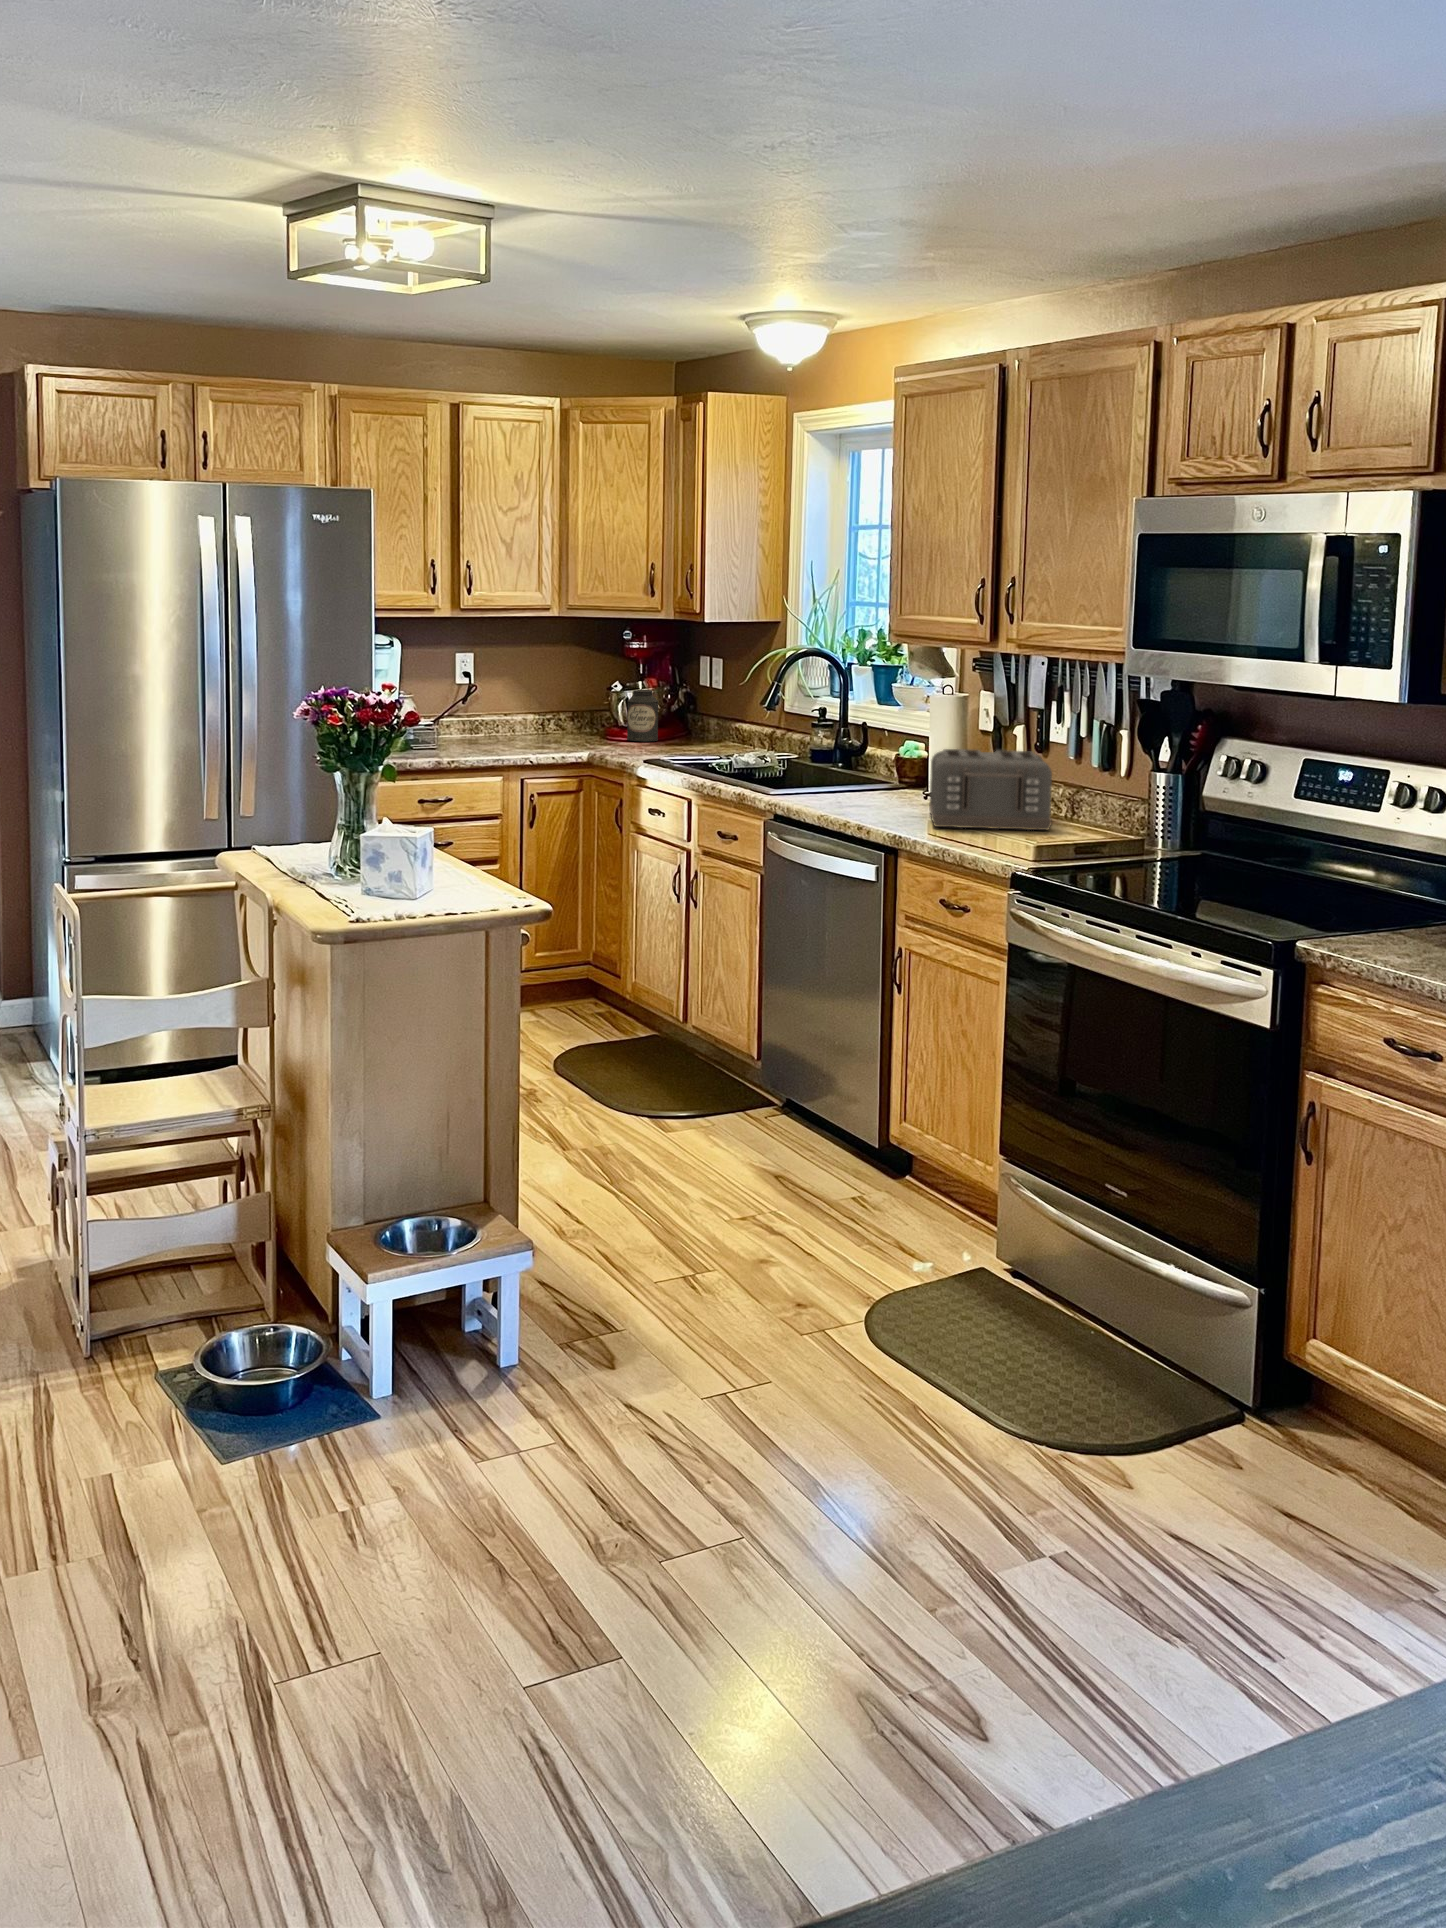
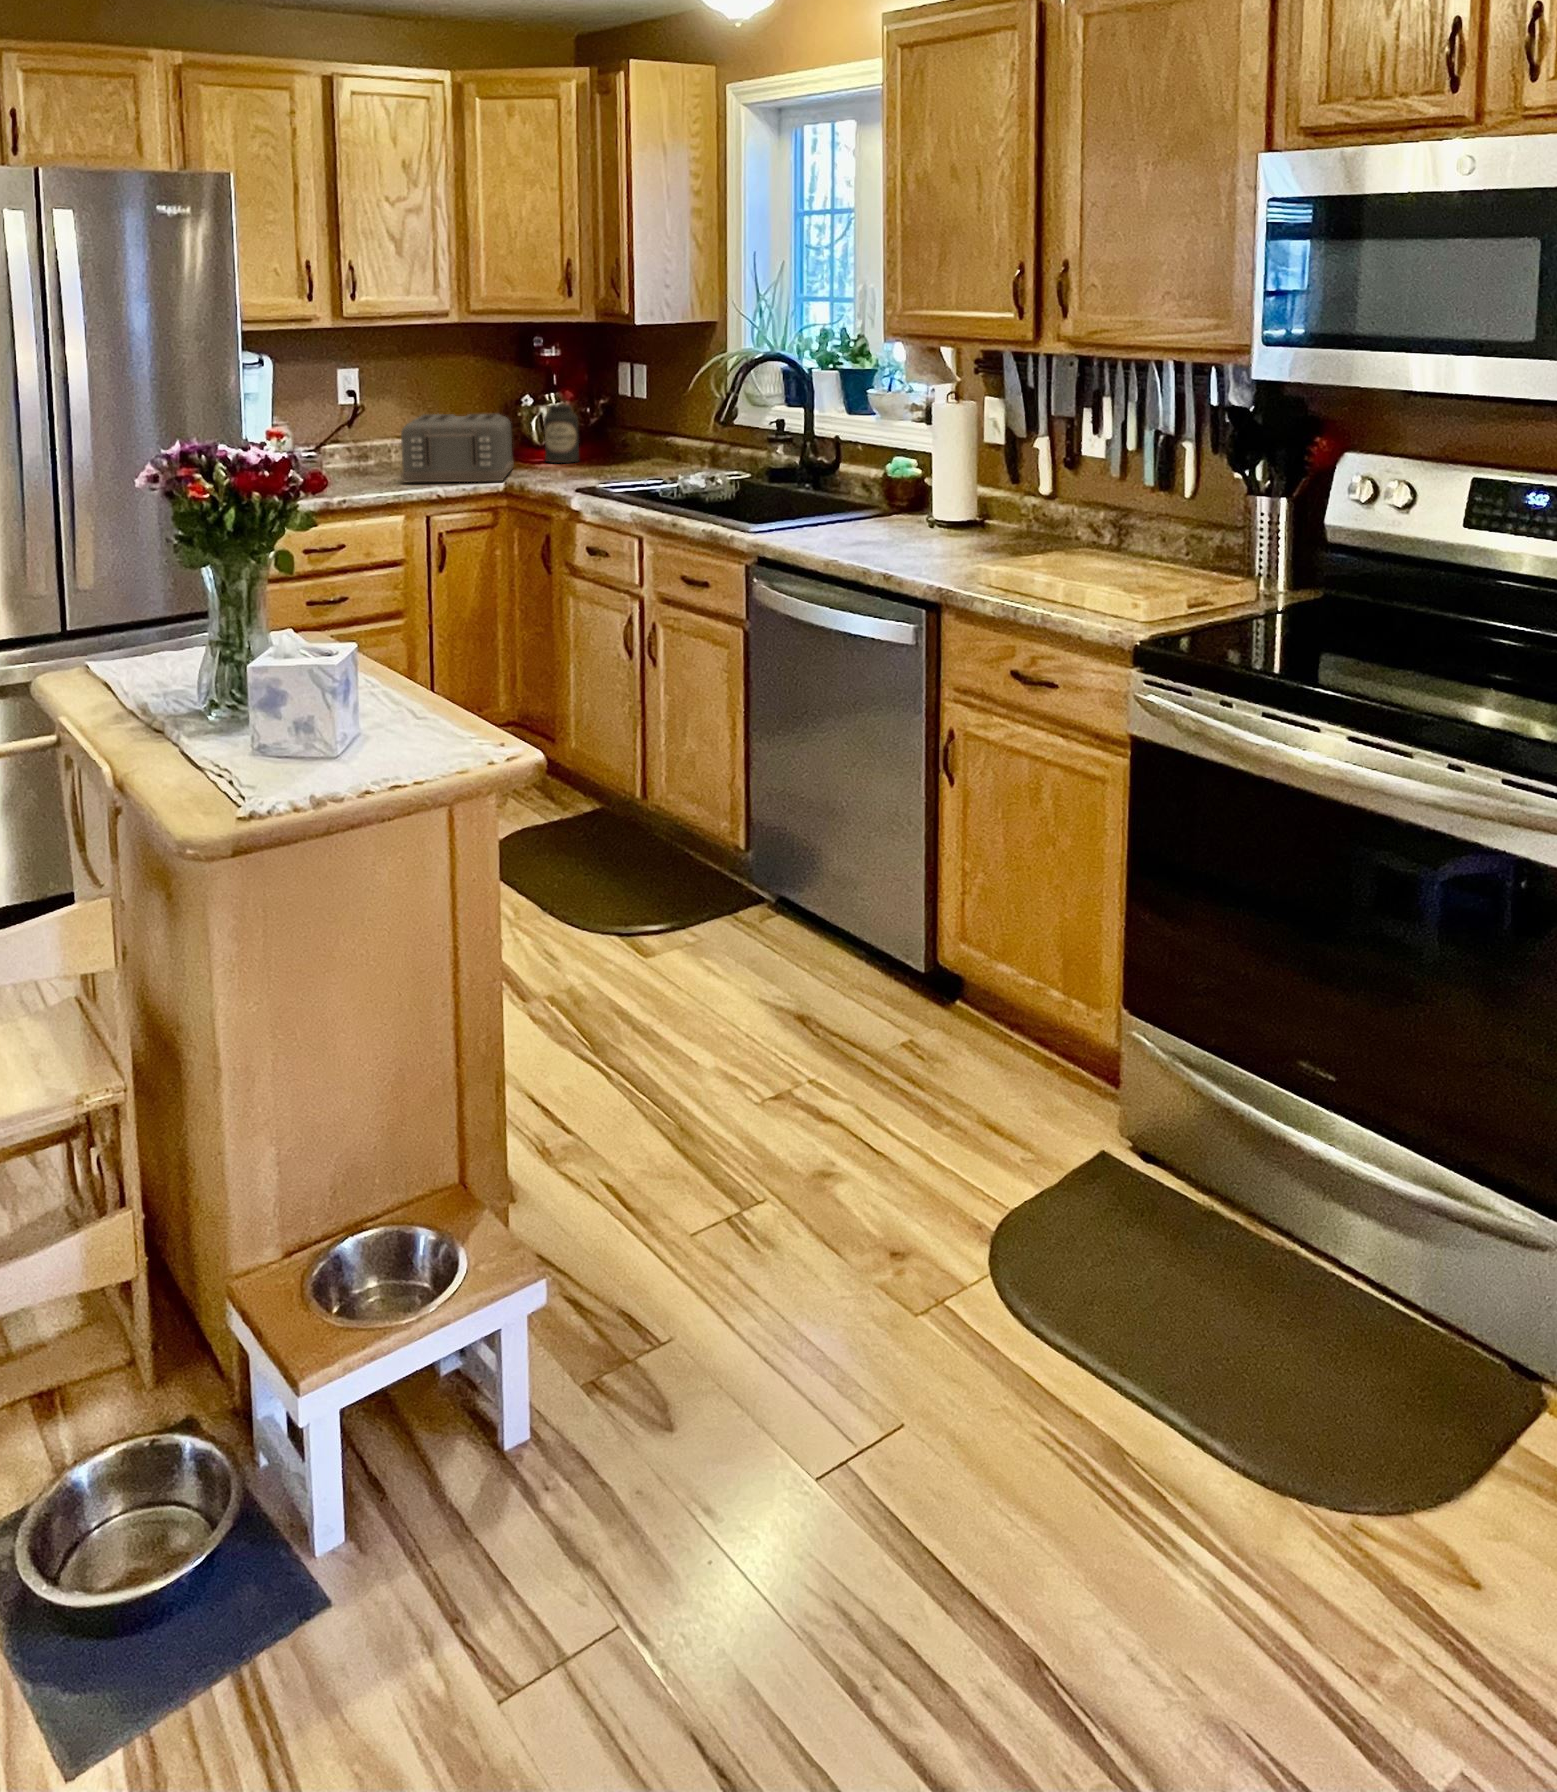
toaster: present [929,749,1052,830] -> present [401,414,514,483]

